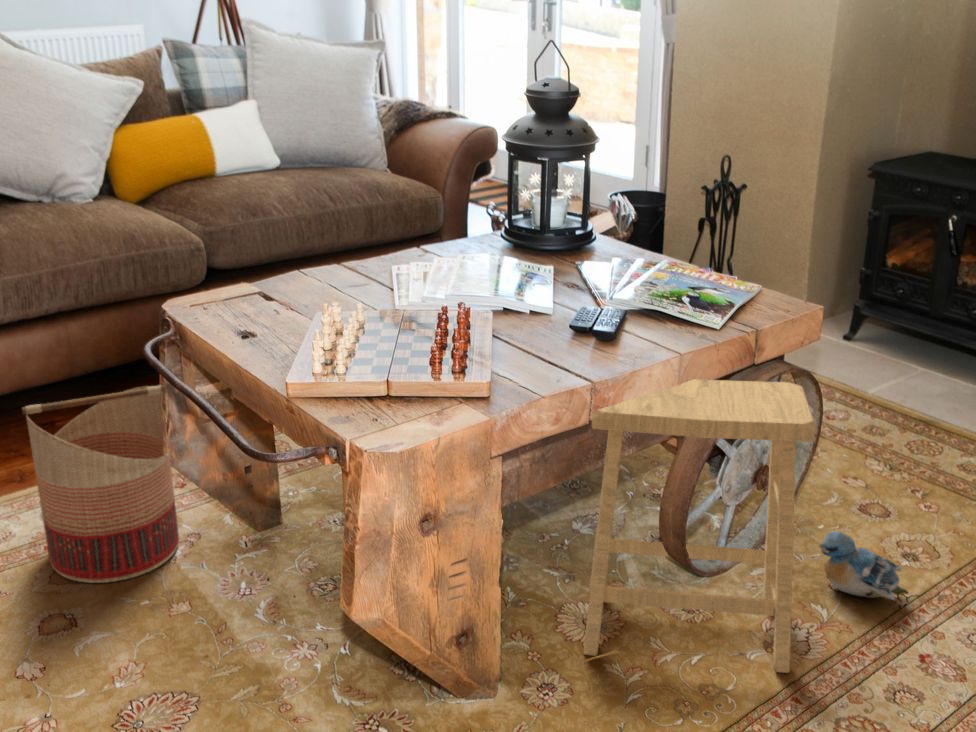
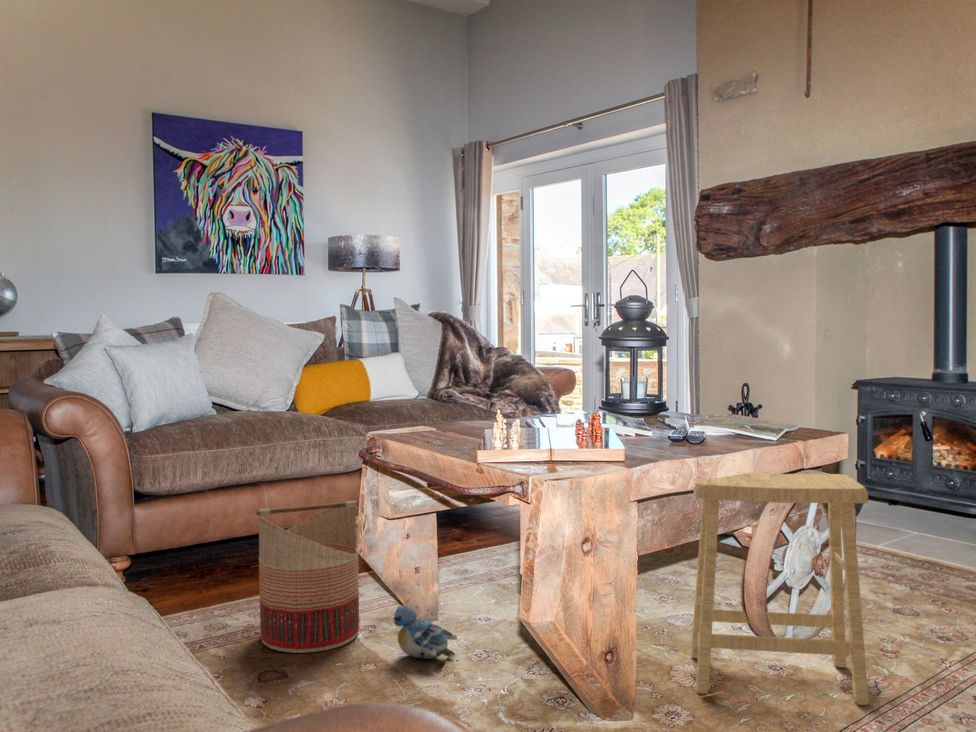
plush toy: present [819,532,908,600] -> present [393,606,457,659]

